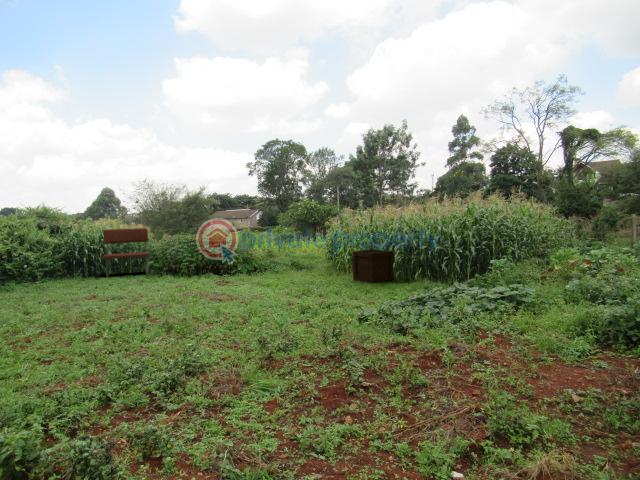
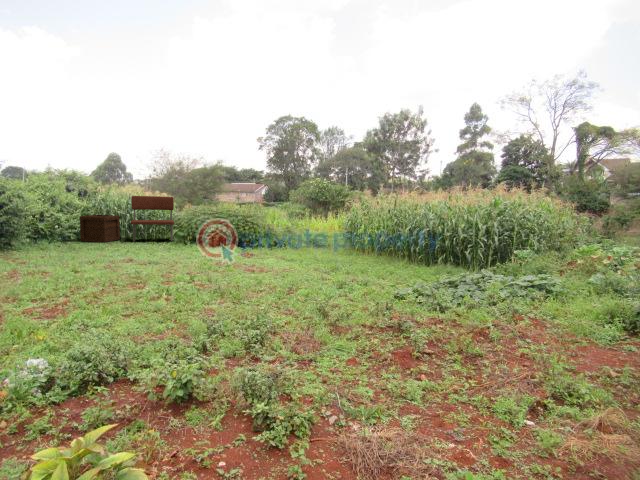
wooden crate: present [353,249,394,283] -> present [80,215,120,242]

